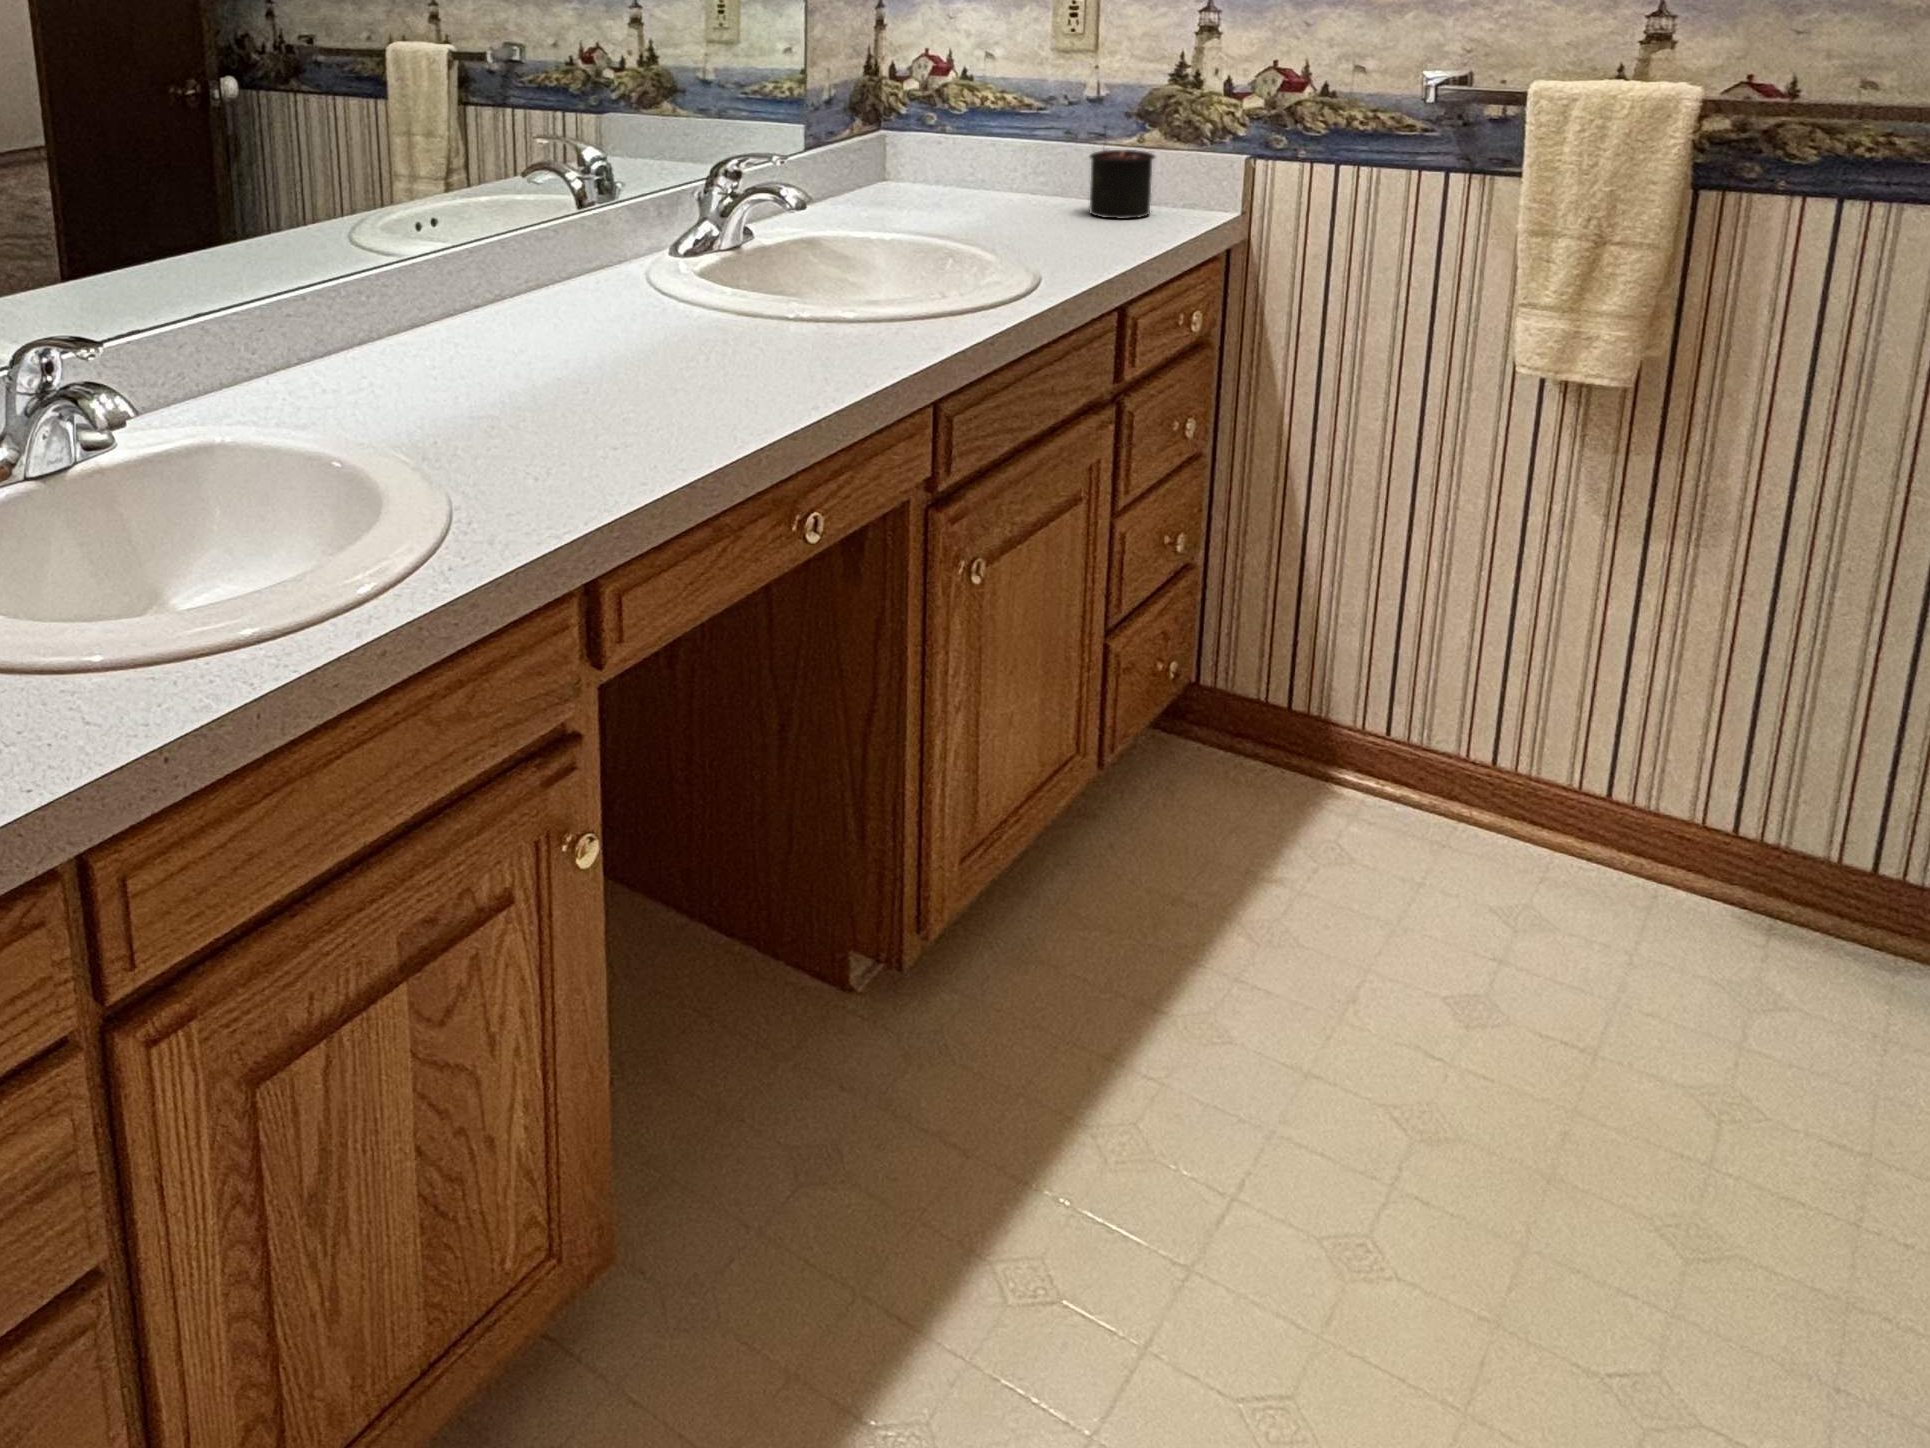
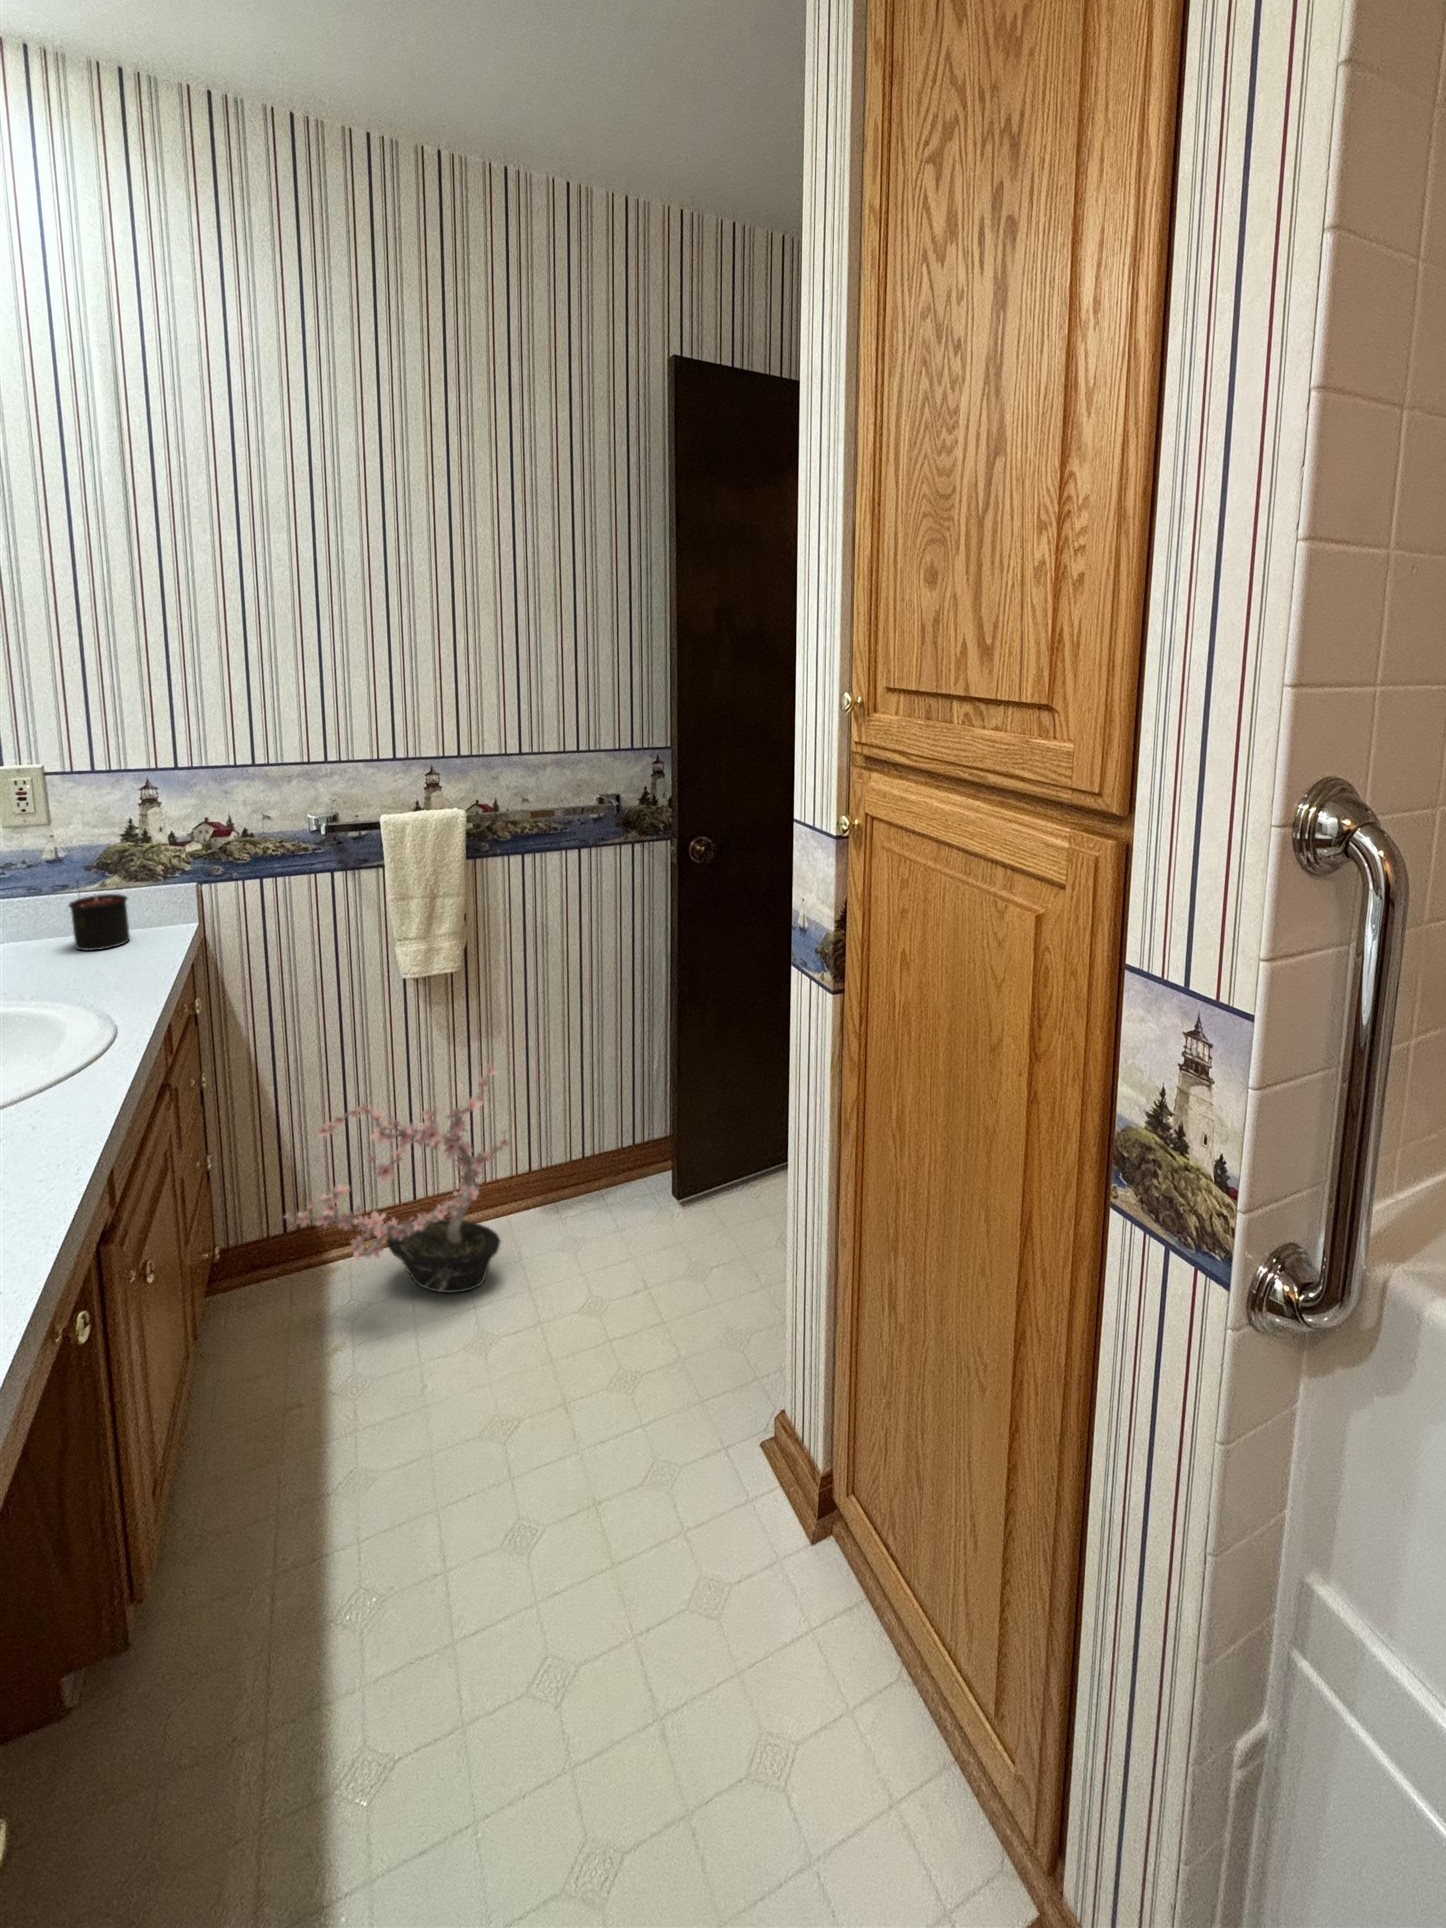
potted plant: none [1247,531,1689,945] -> present [286,1064,509,1293]

